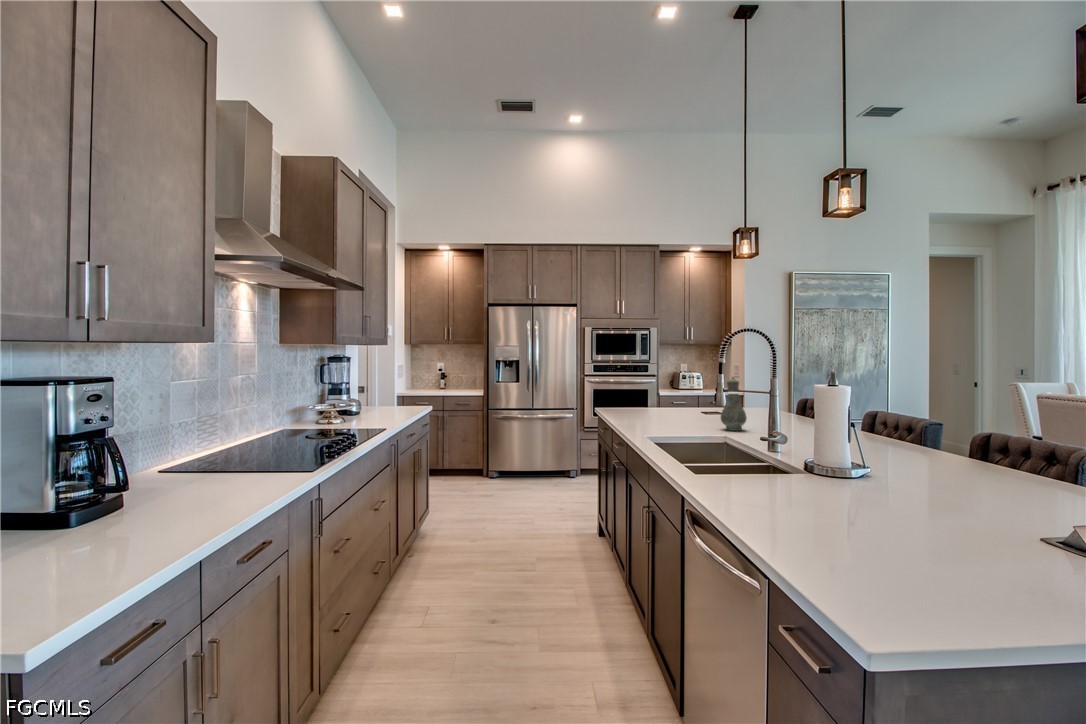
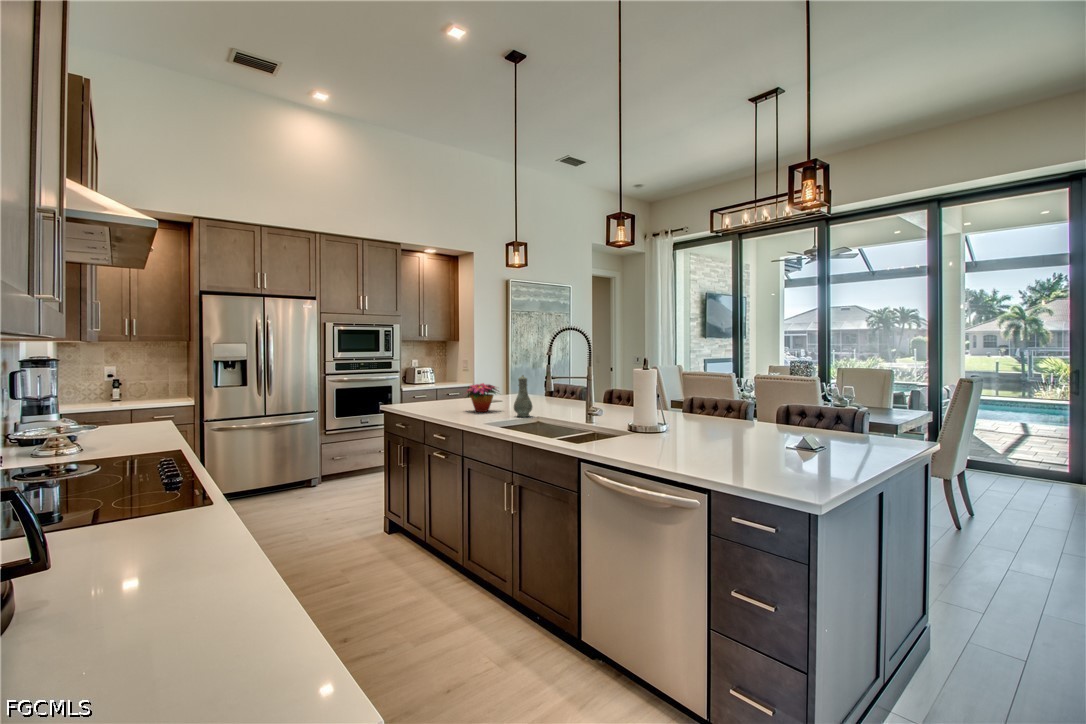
flower arrangement: none [671,386,723,421] -> present [467,383,499,412]

